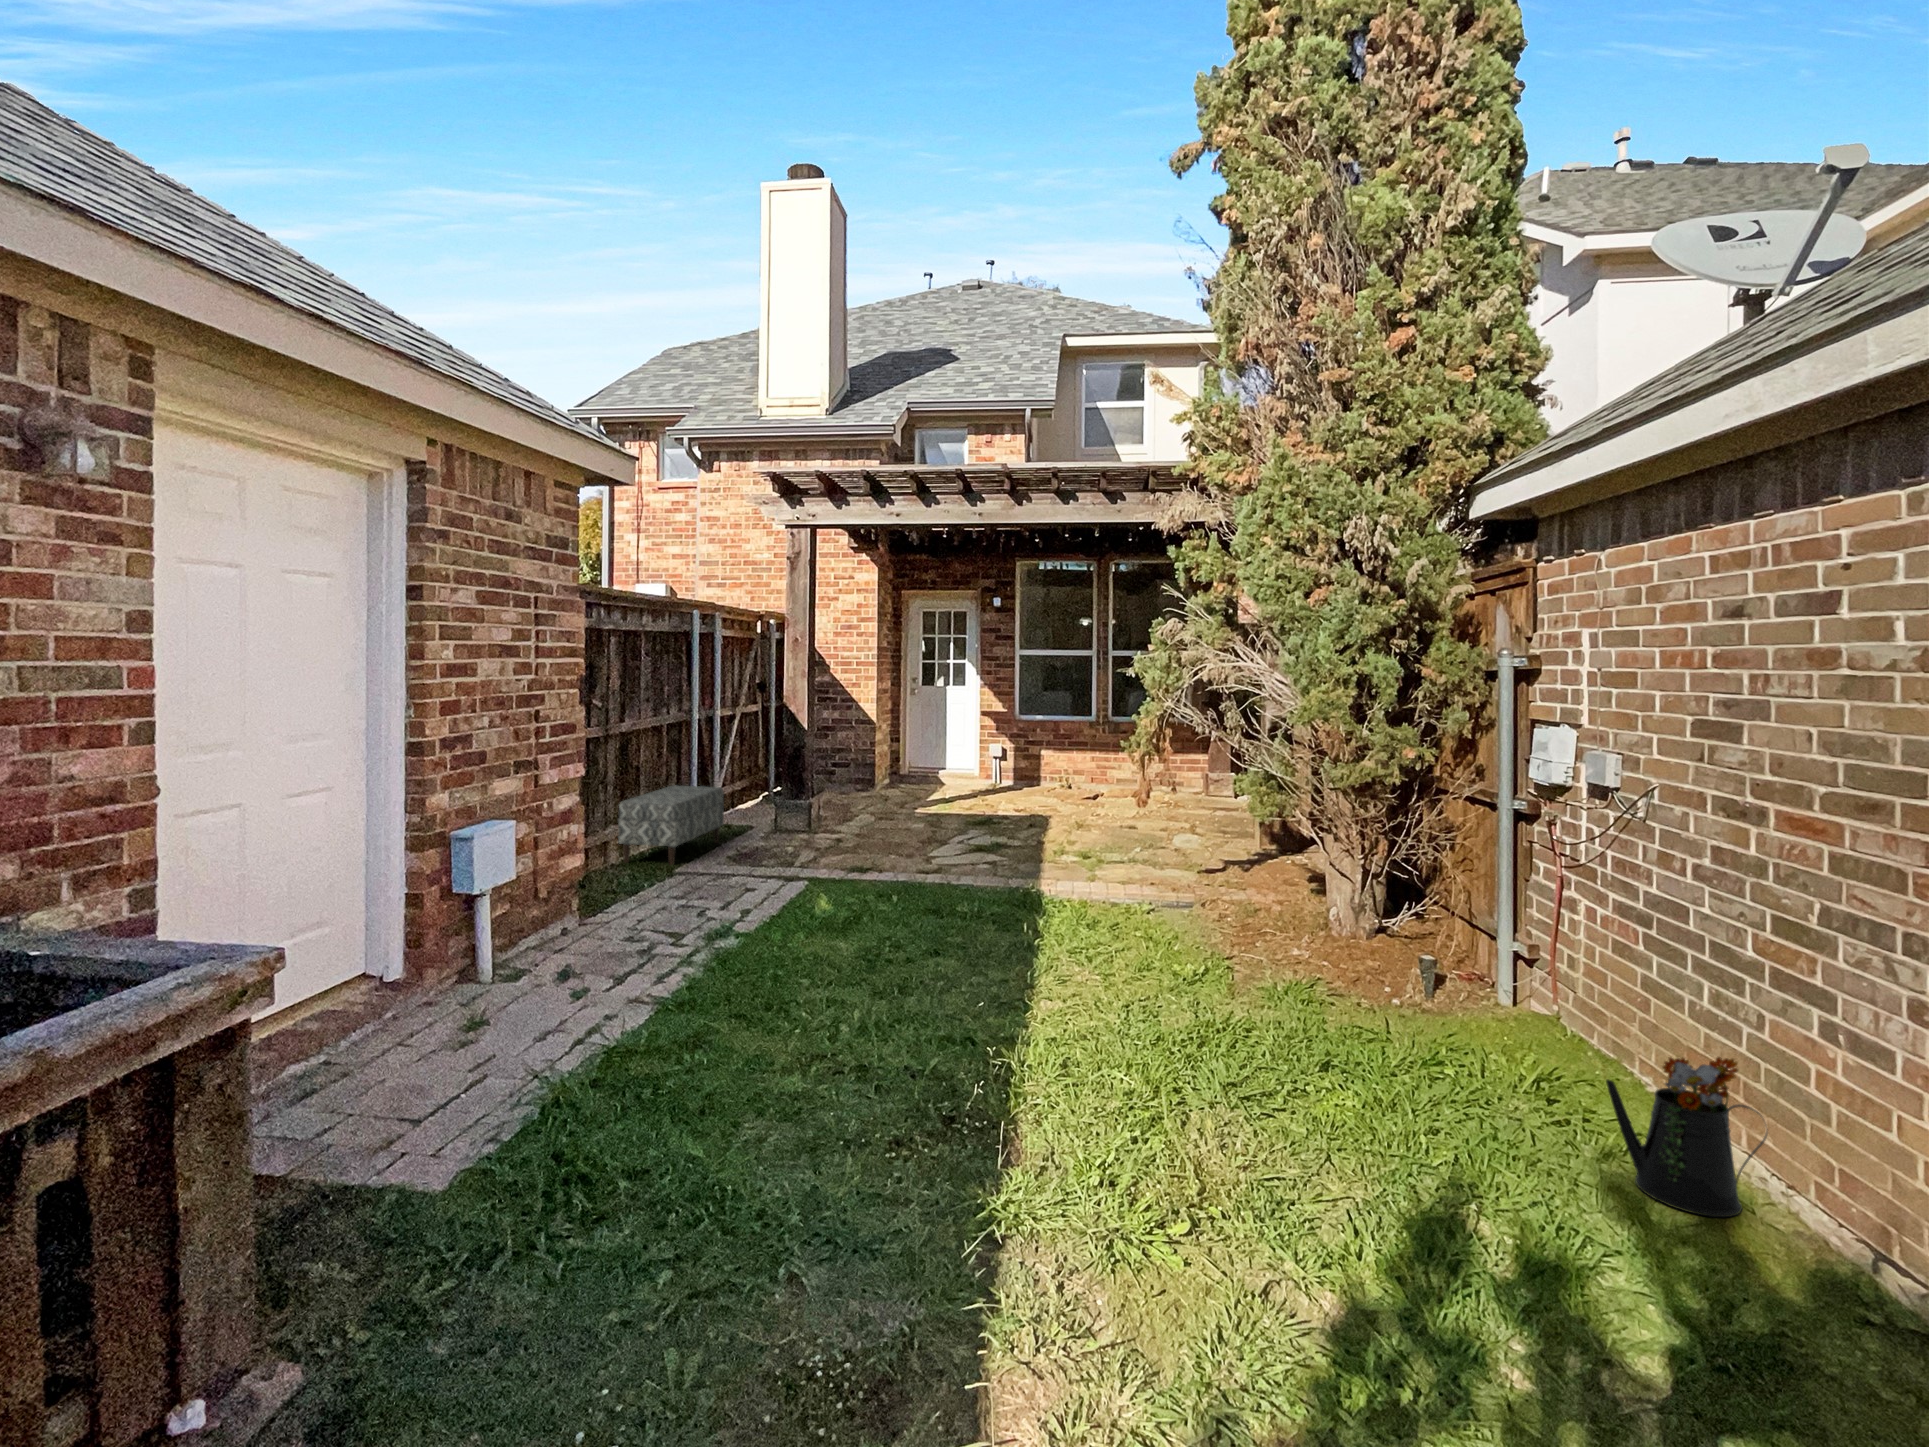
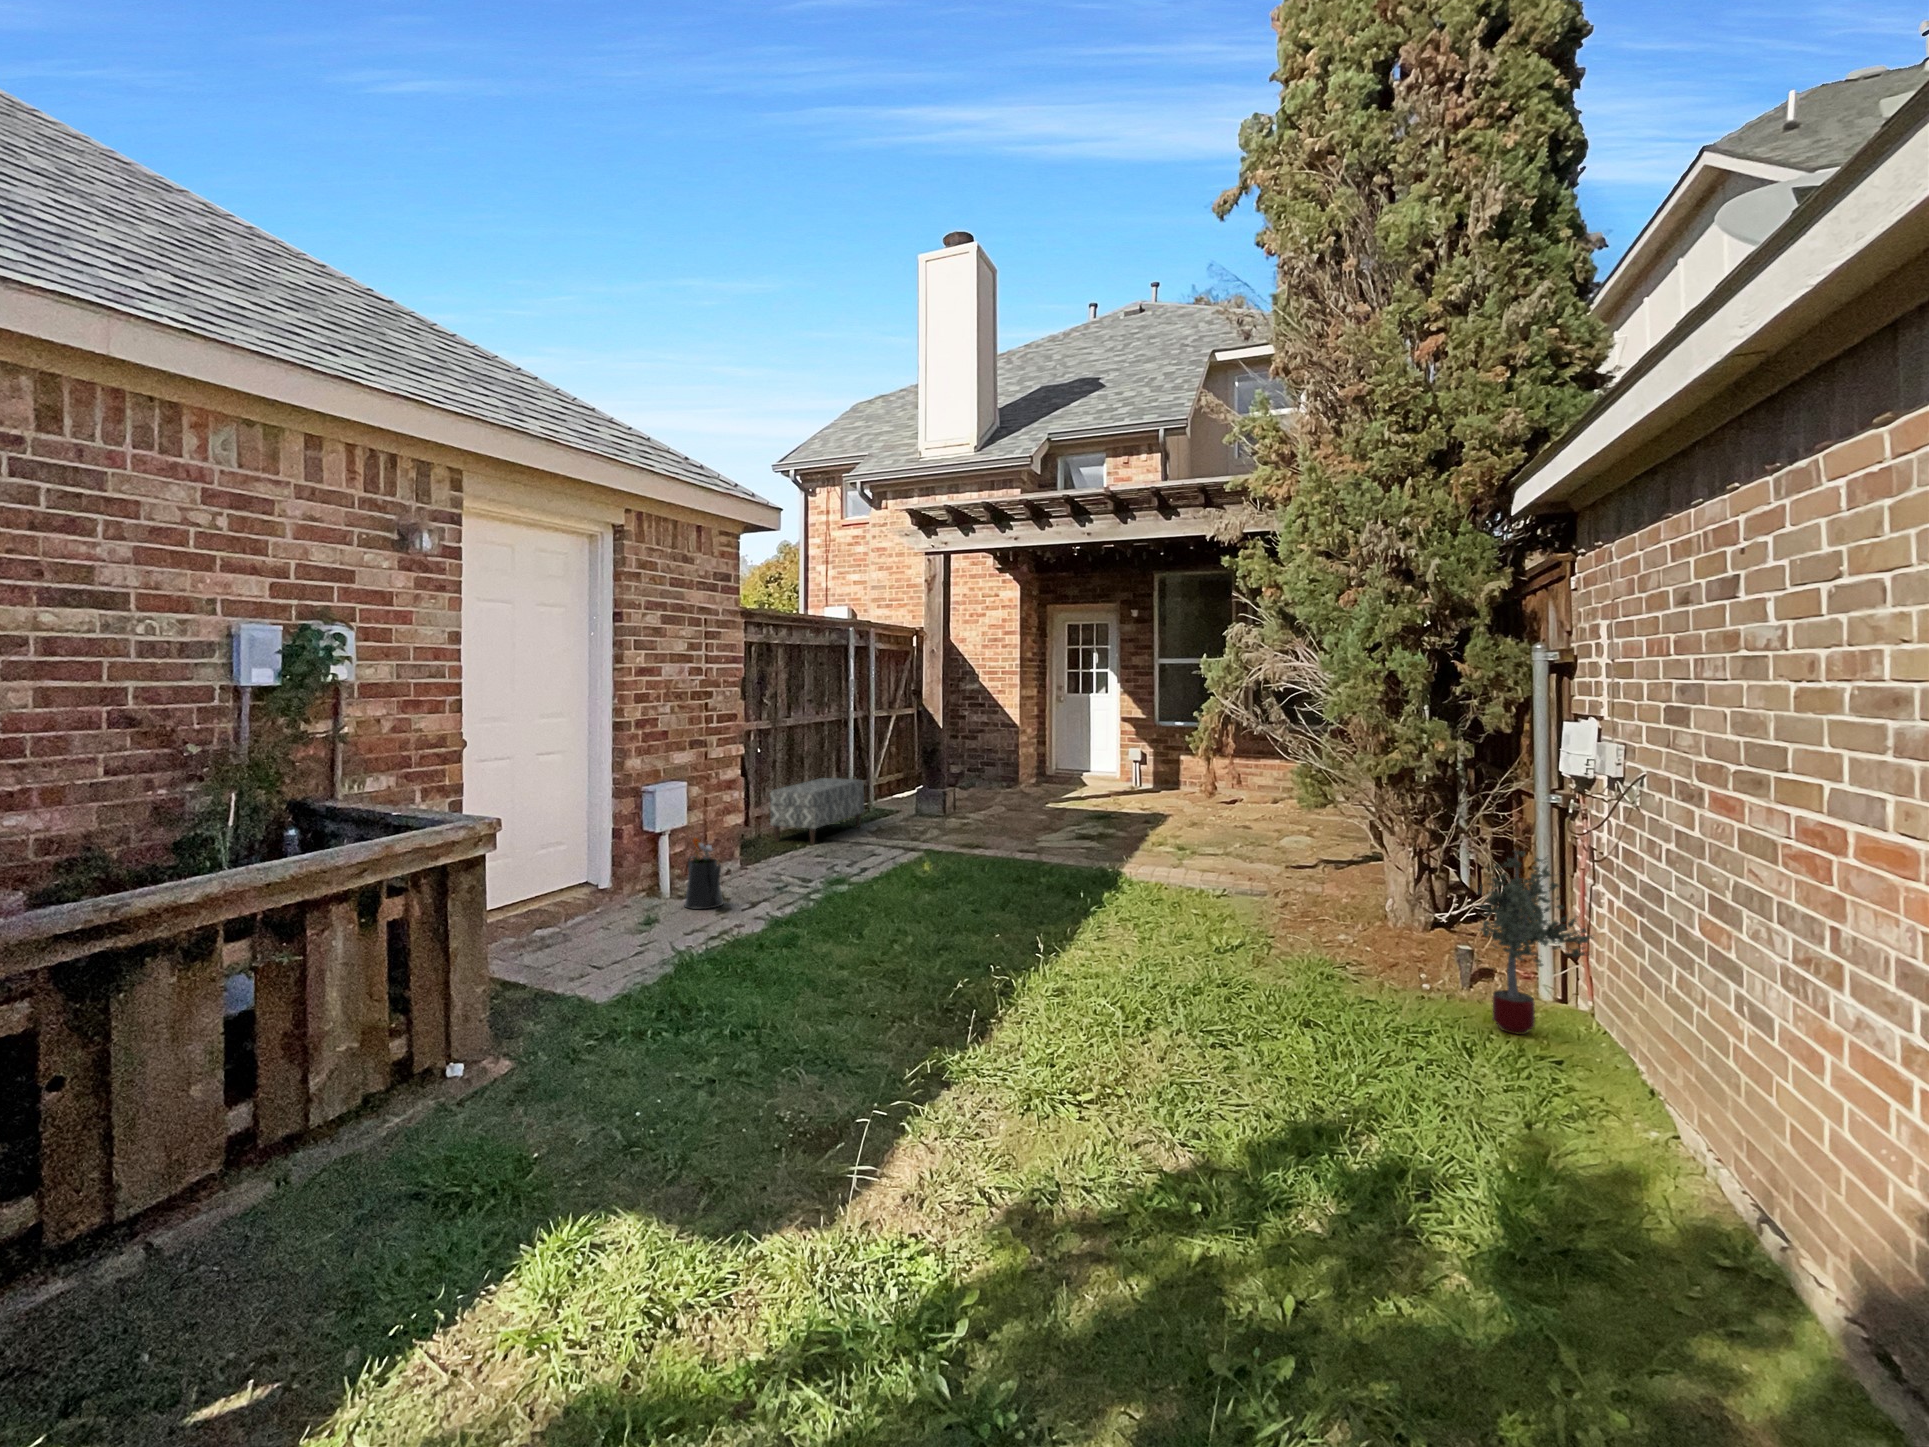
potted tree: none [1474,863,1597,1052] -> present [1477,851,1592,1034]
watering can: present [1606,1057,1768,1217] -> present [684,838,723,909]

